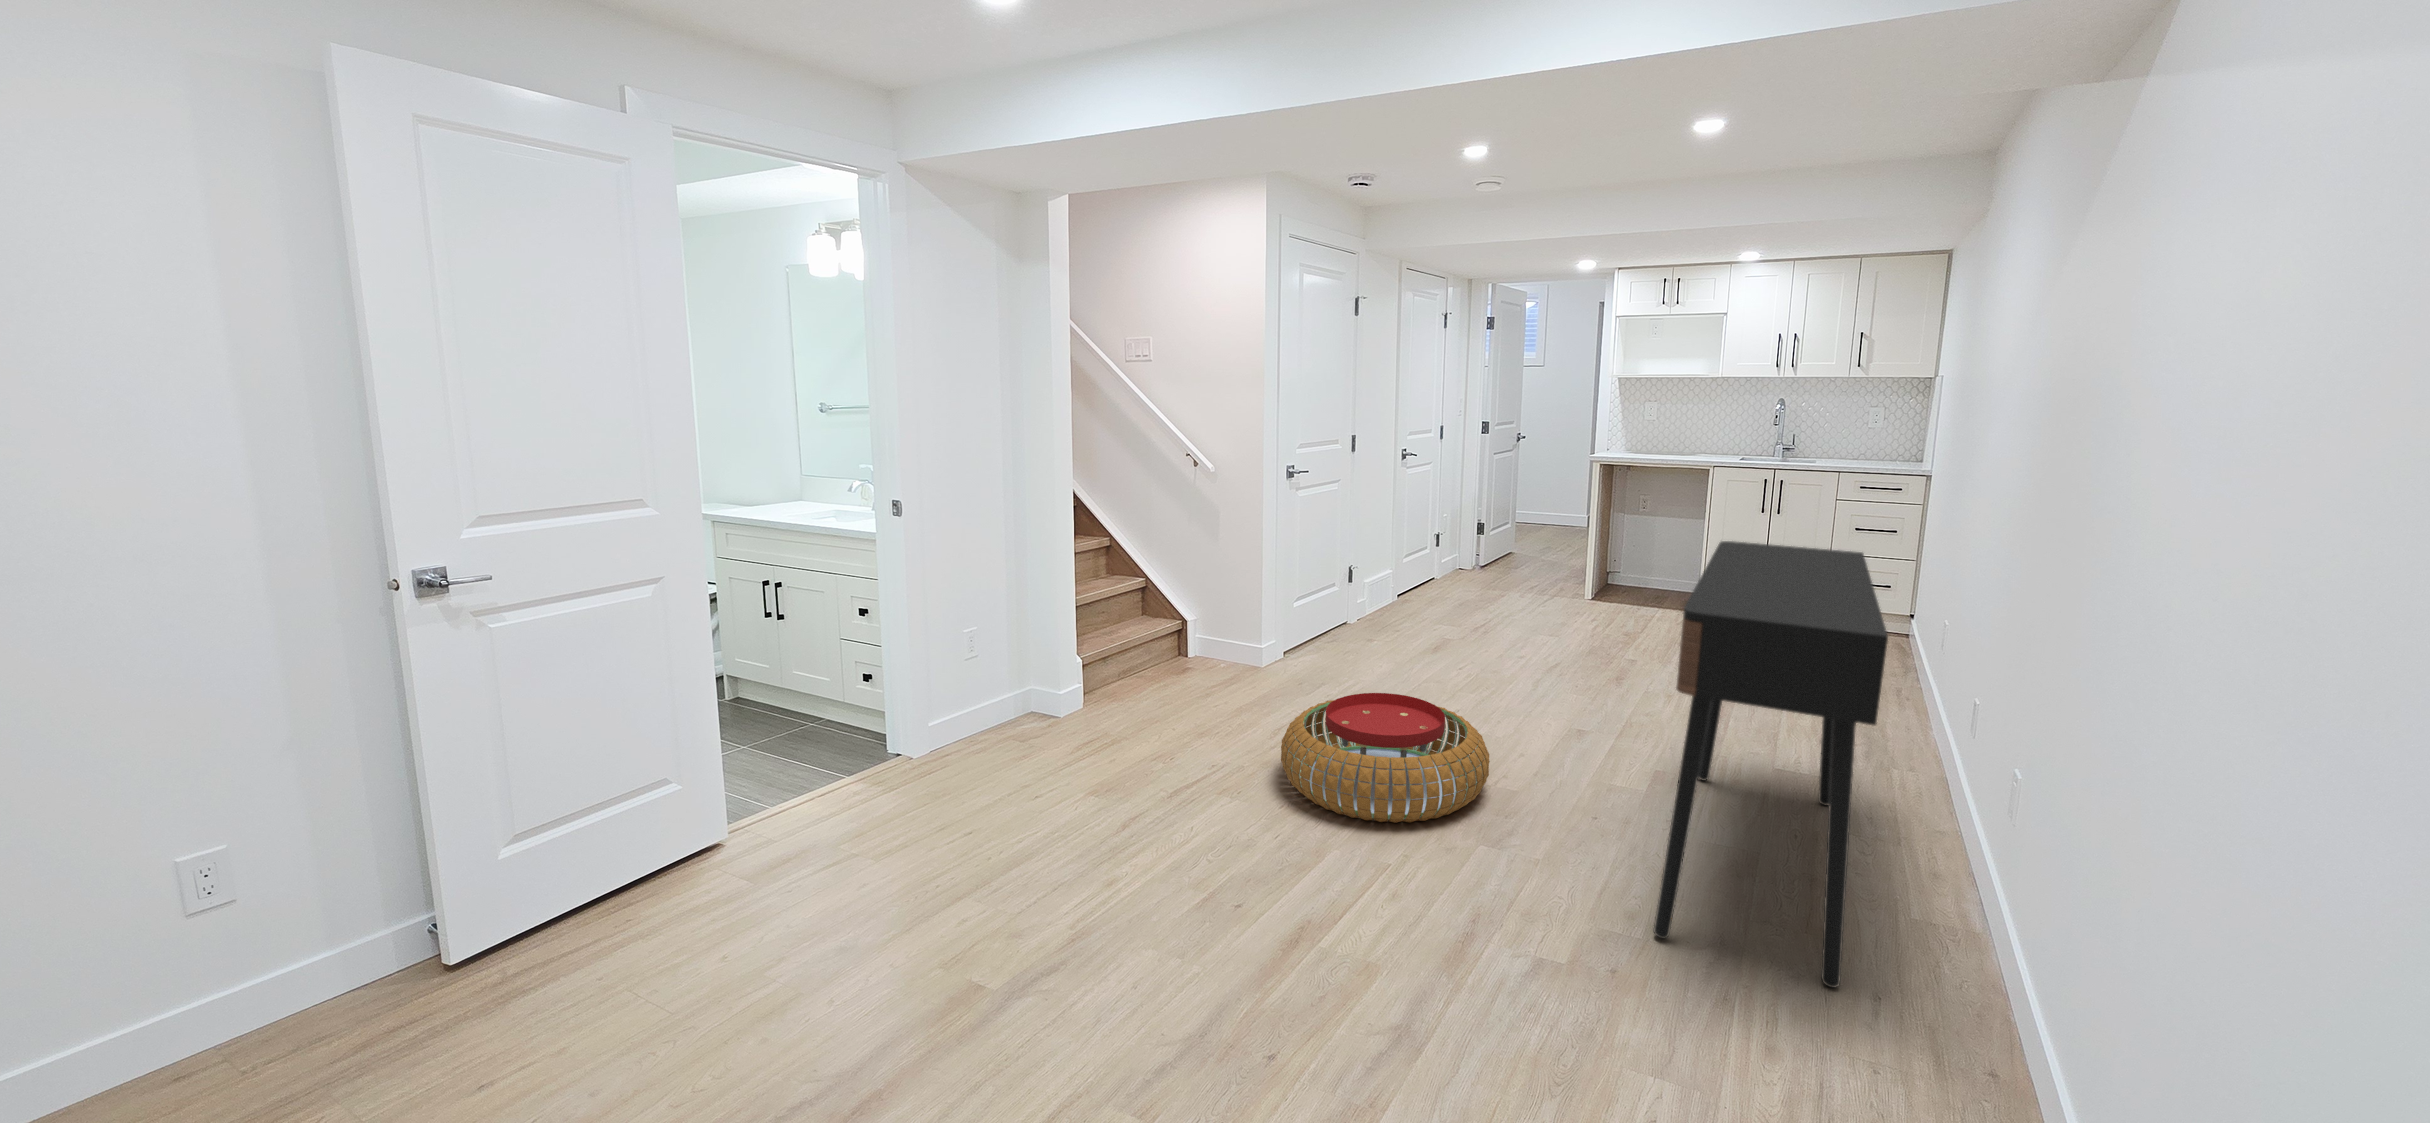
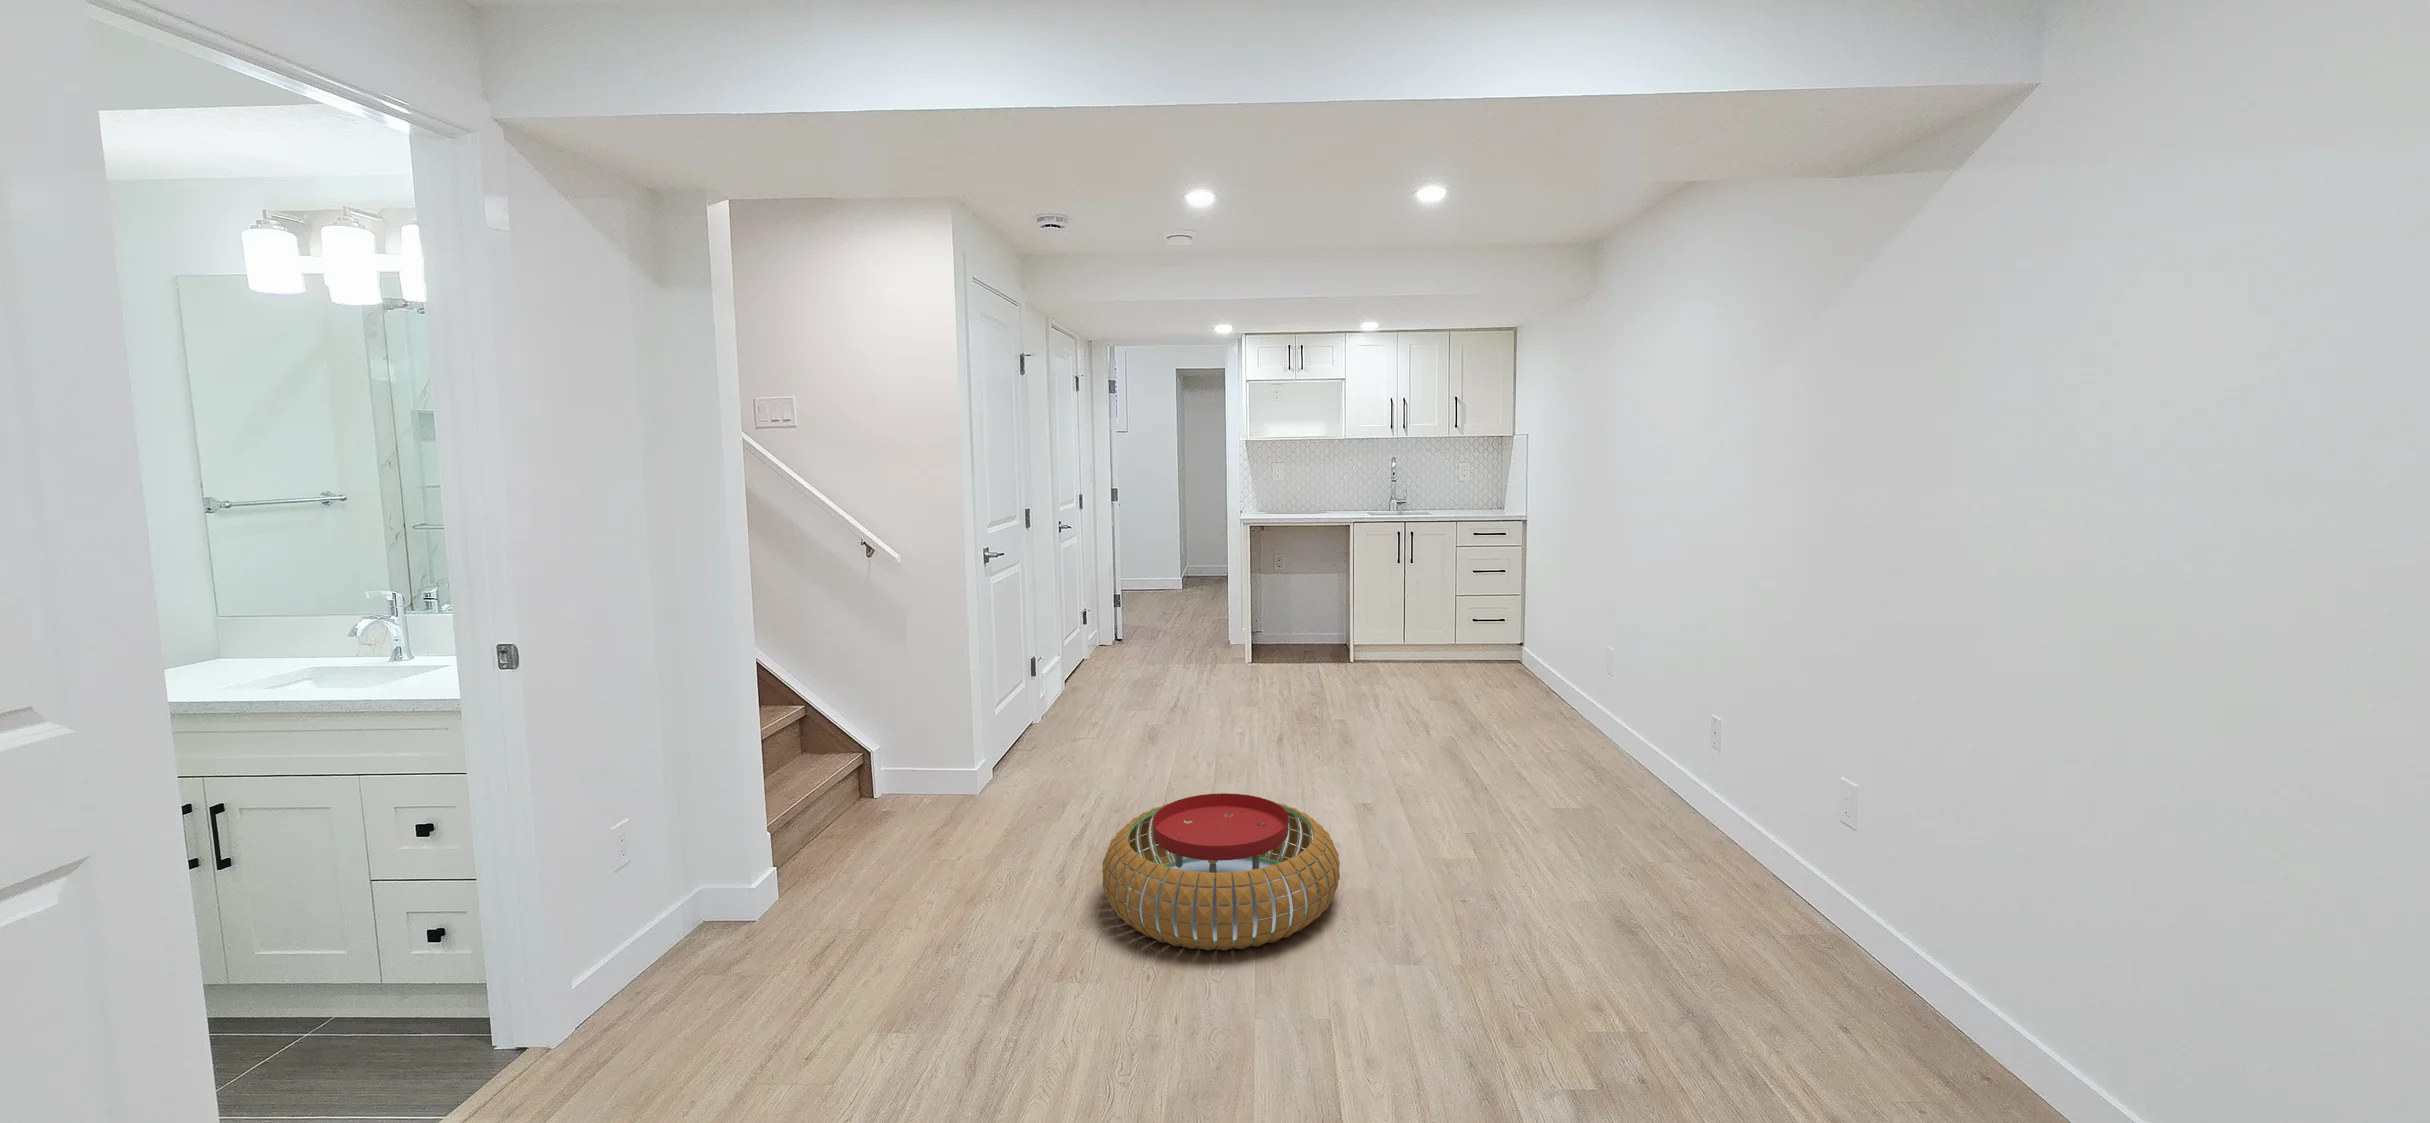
console table: present [1654,541,1888,988] -> none [1485,586,1766,987]

